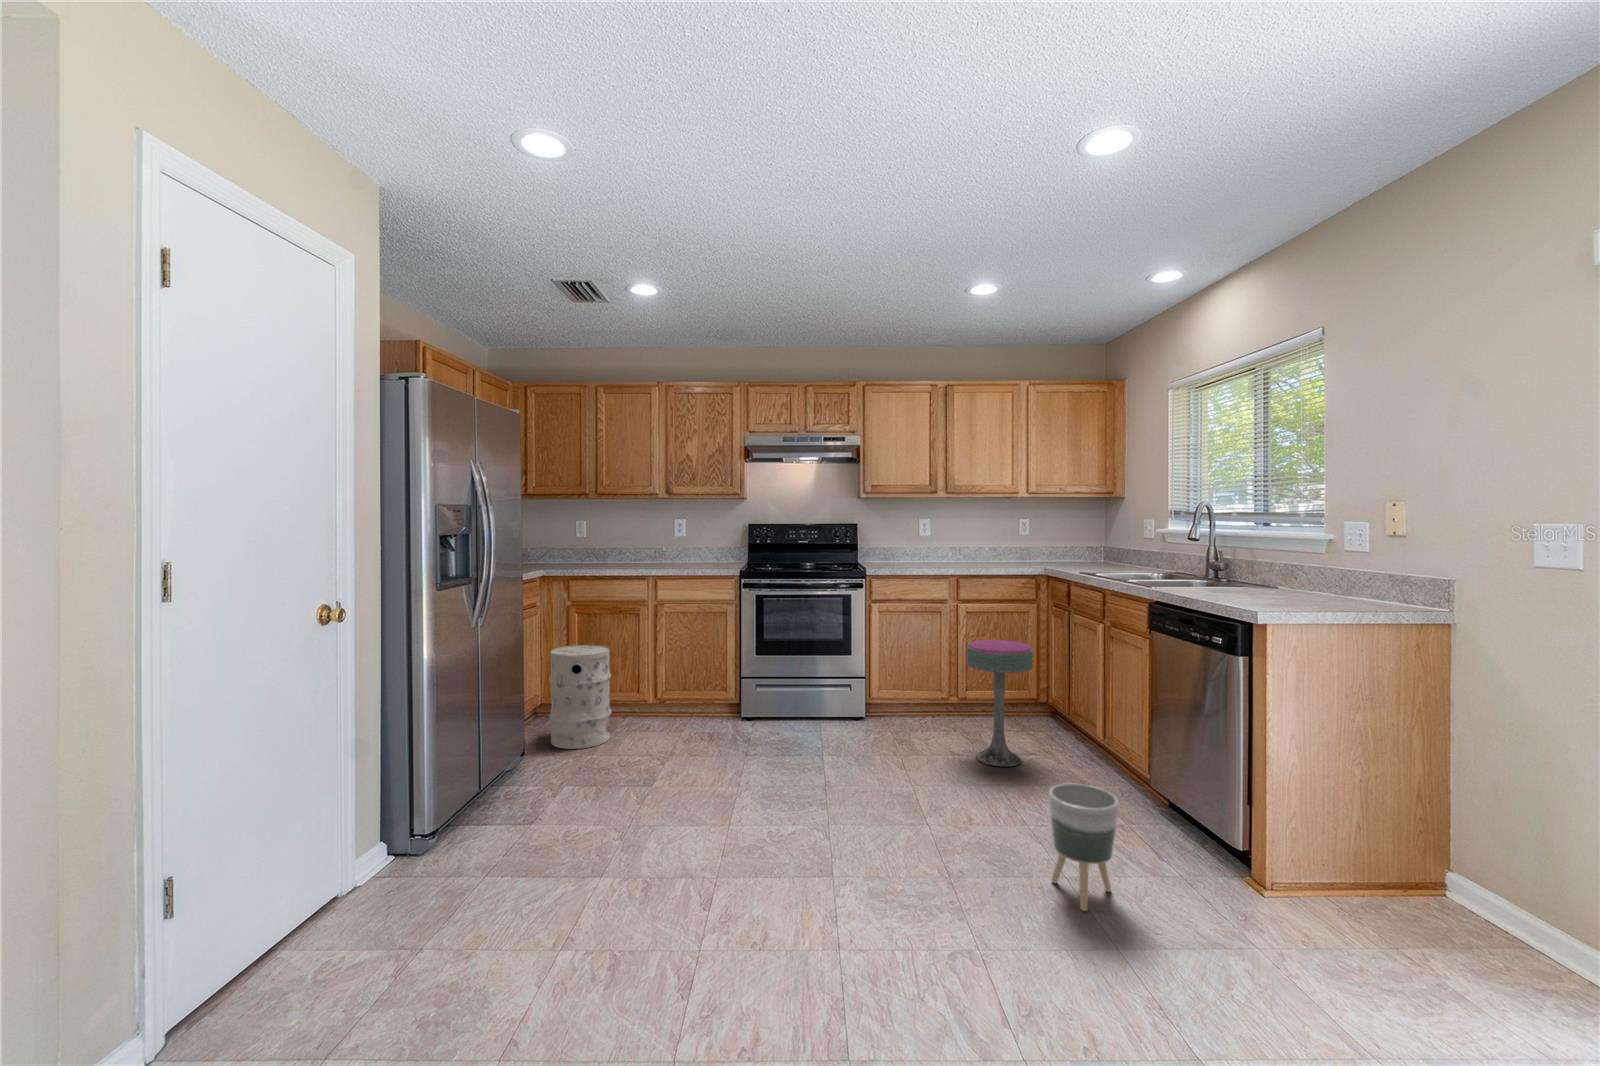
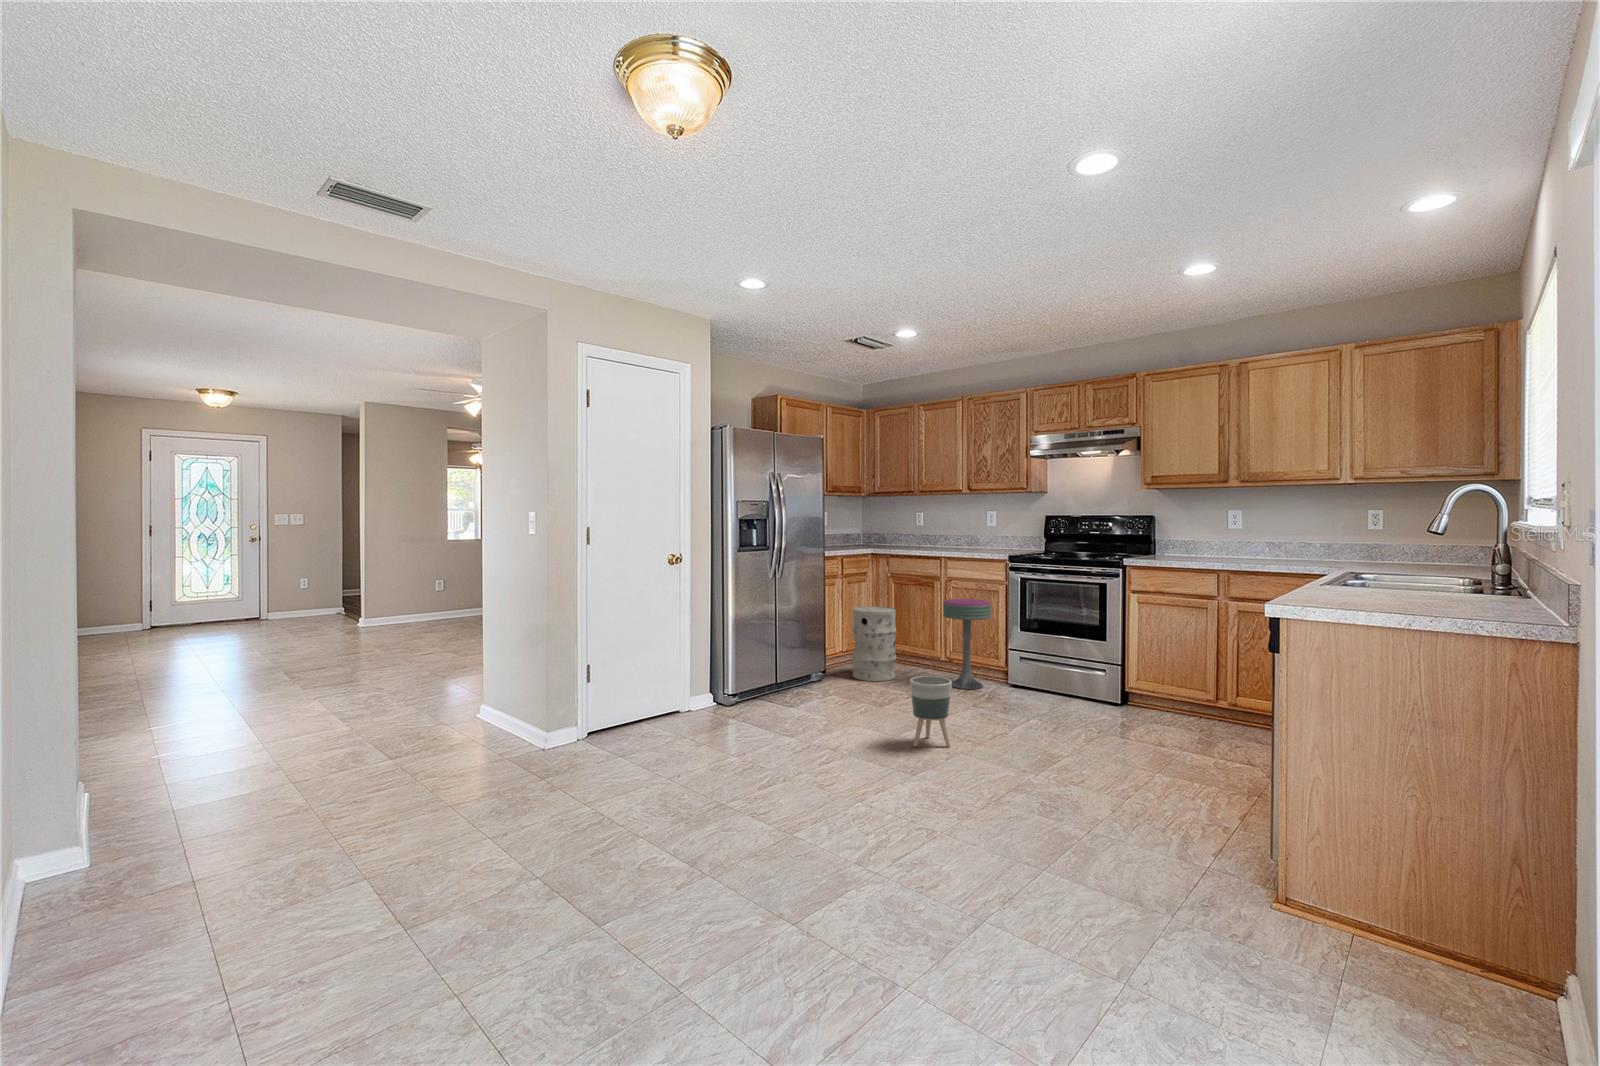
bar stool: present [967,640,1033,767] -> present [943,599,991,689]
planter: present [1049,783,1119,911] -> present [910,676,952,747]

